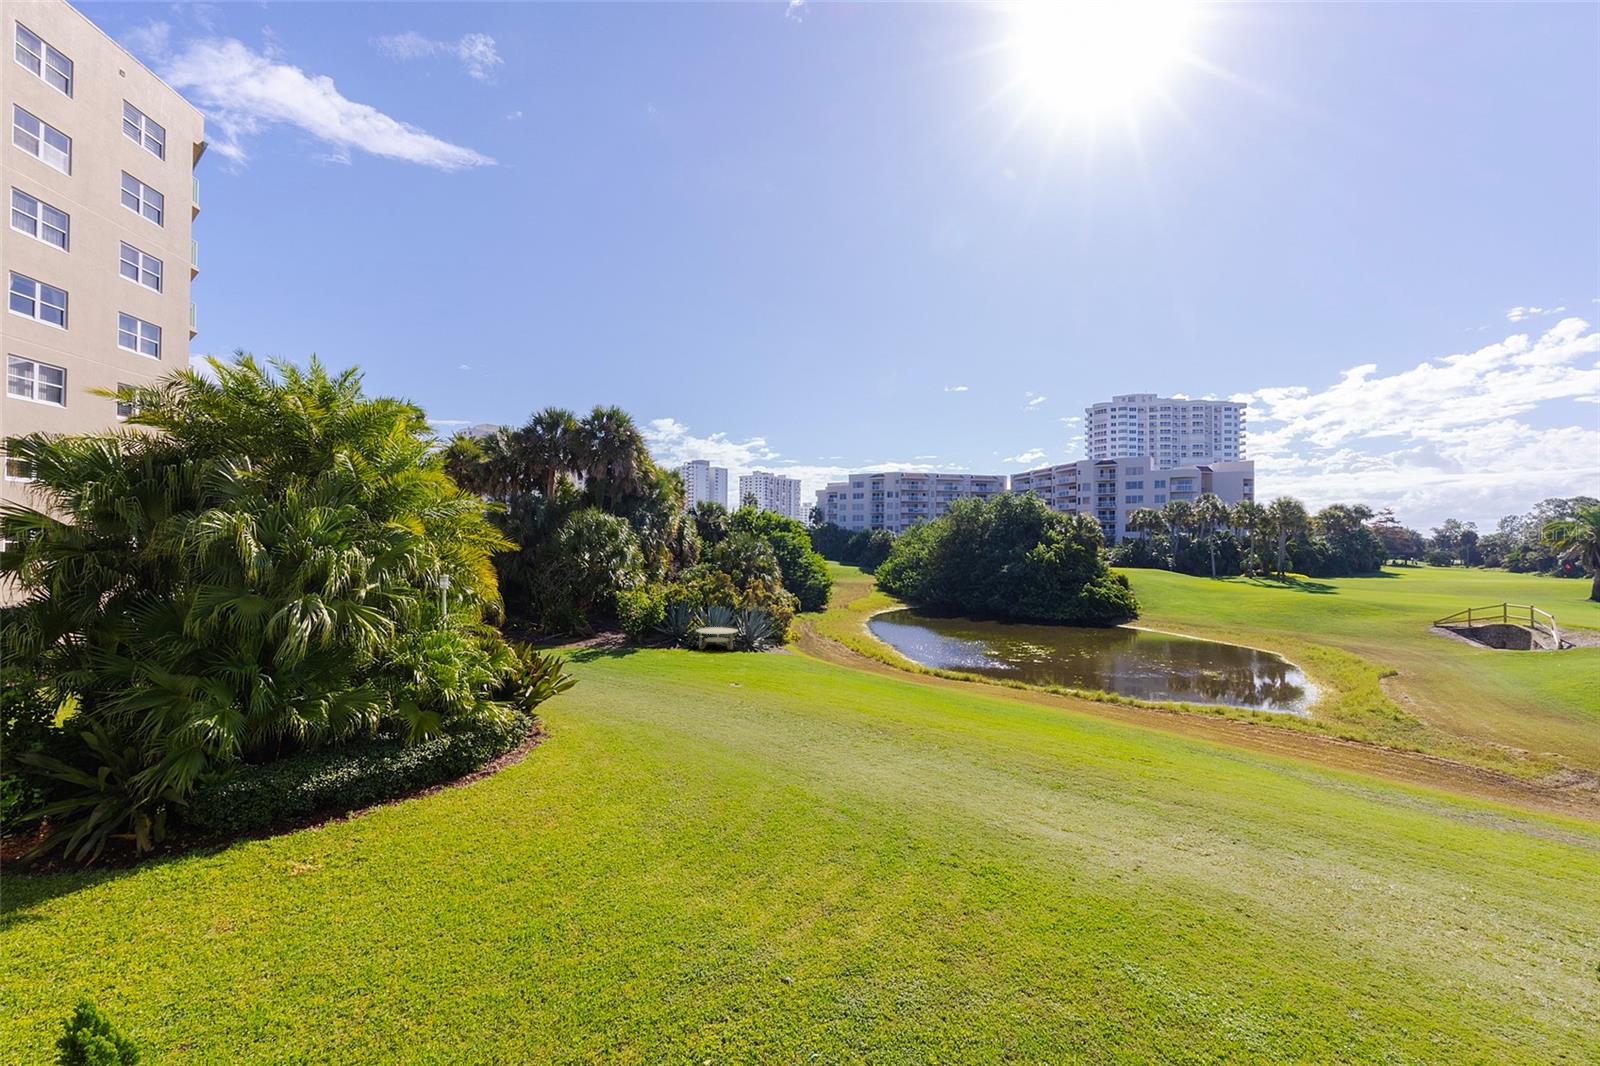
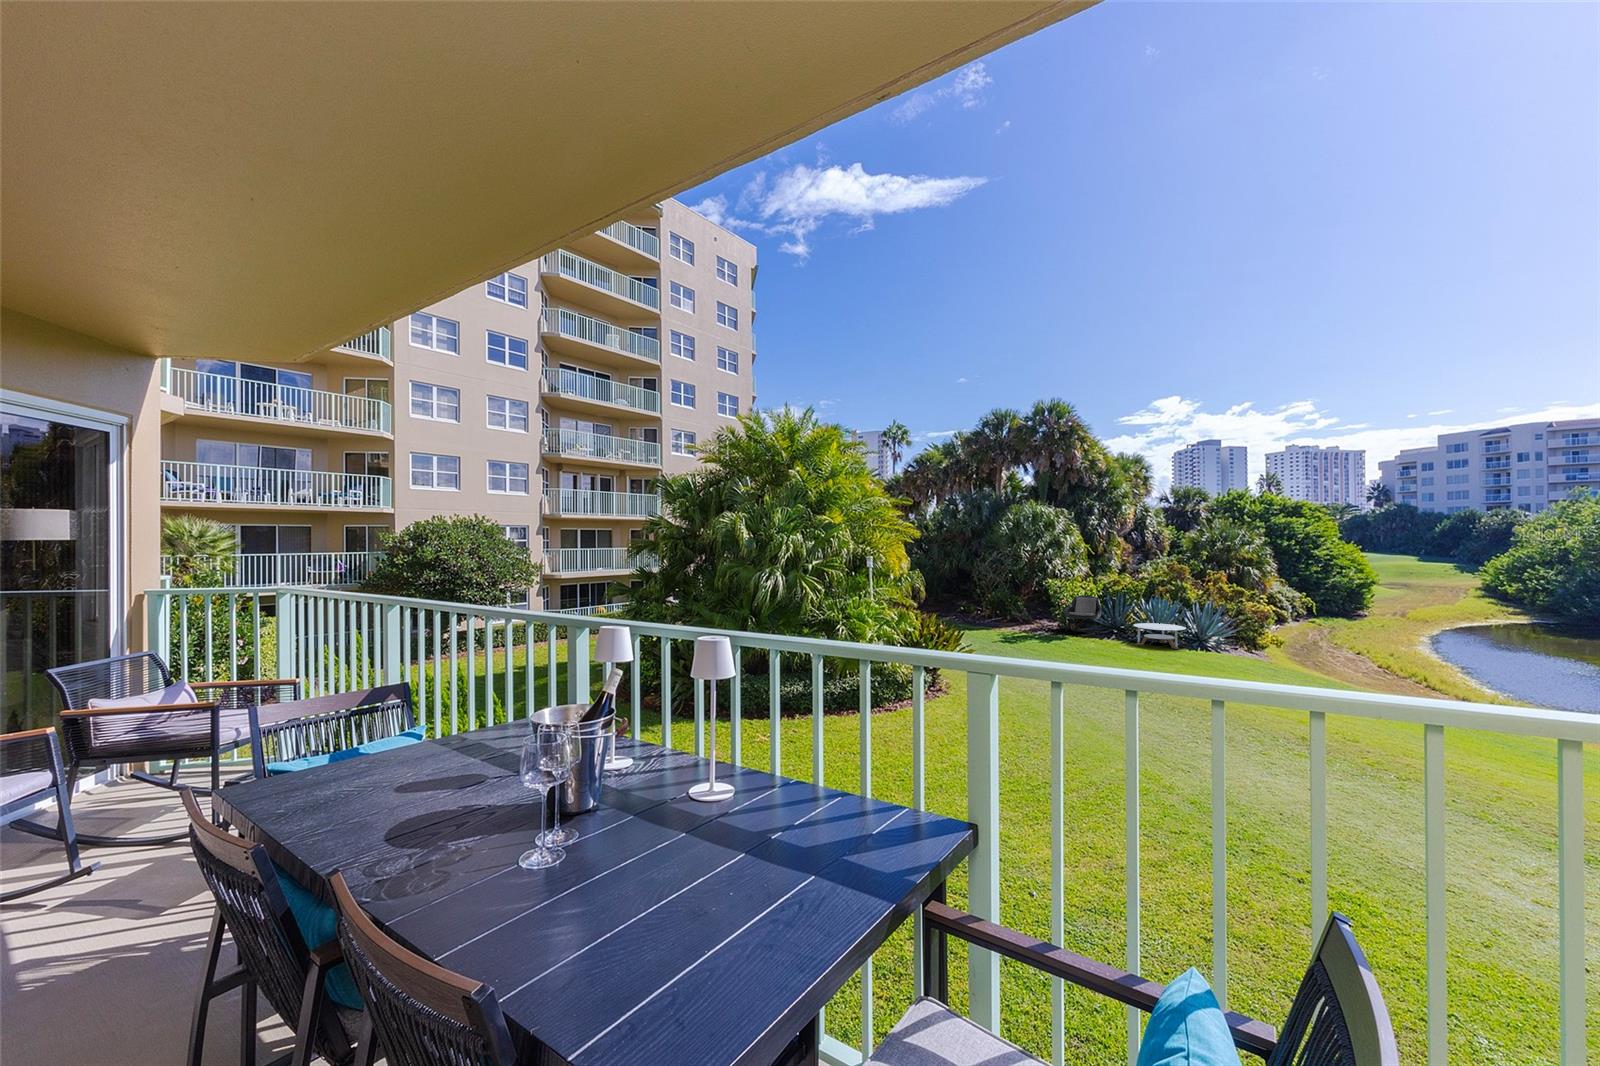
lounge chair: none [630,604,665,644] -> present [1064,596,1102,636]

